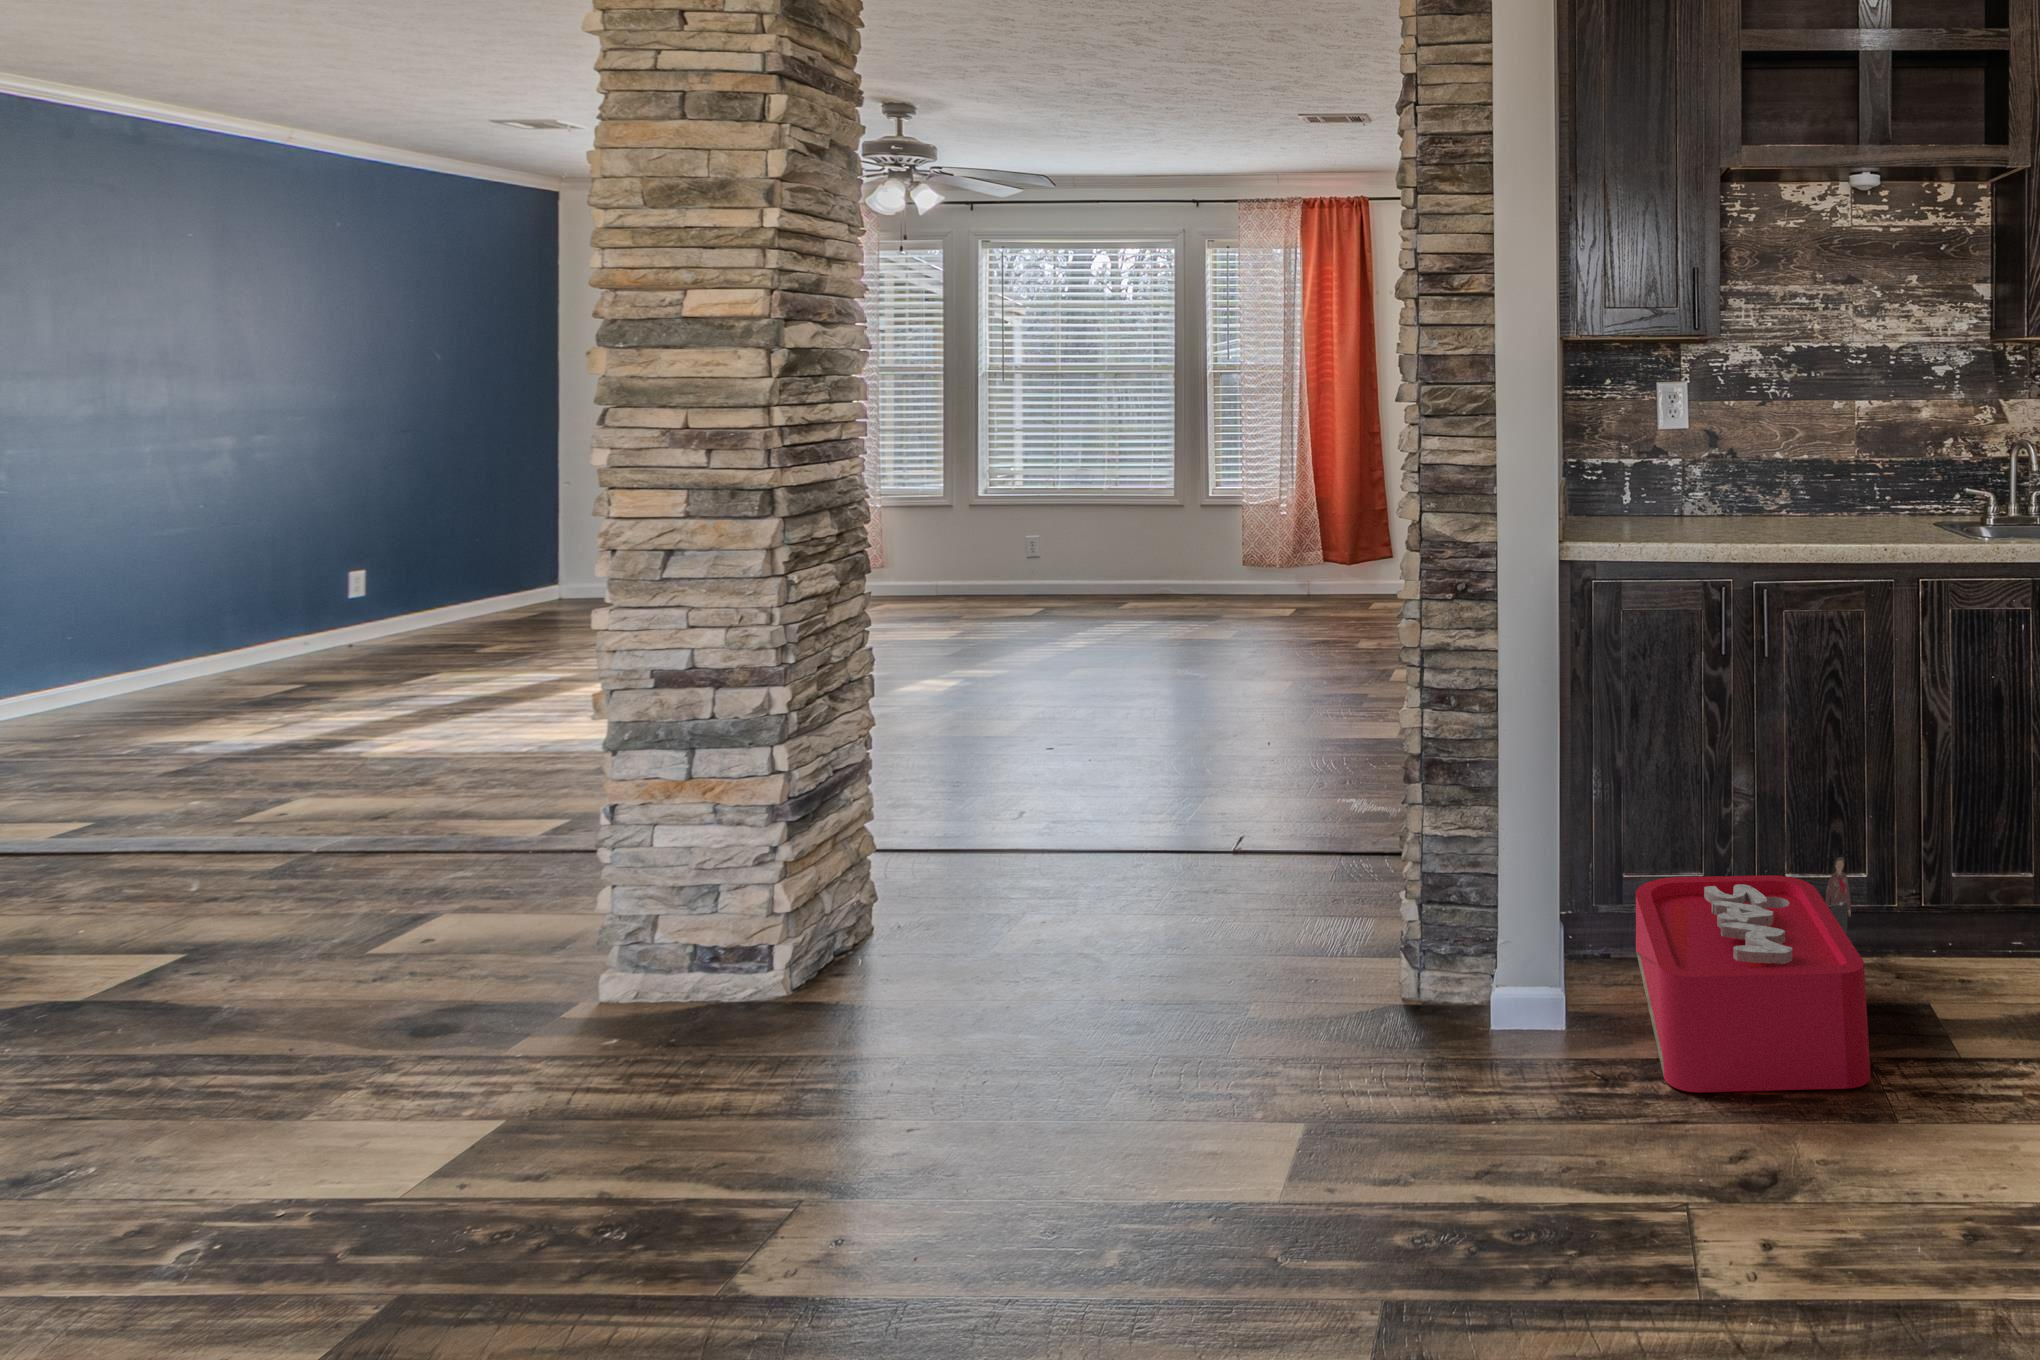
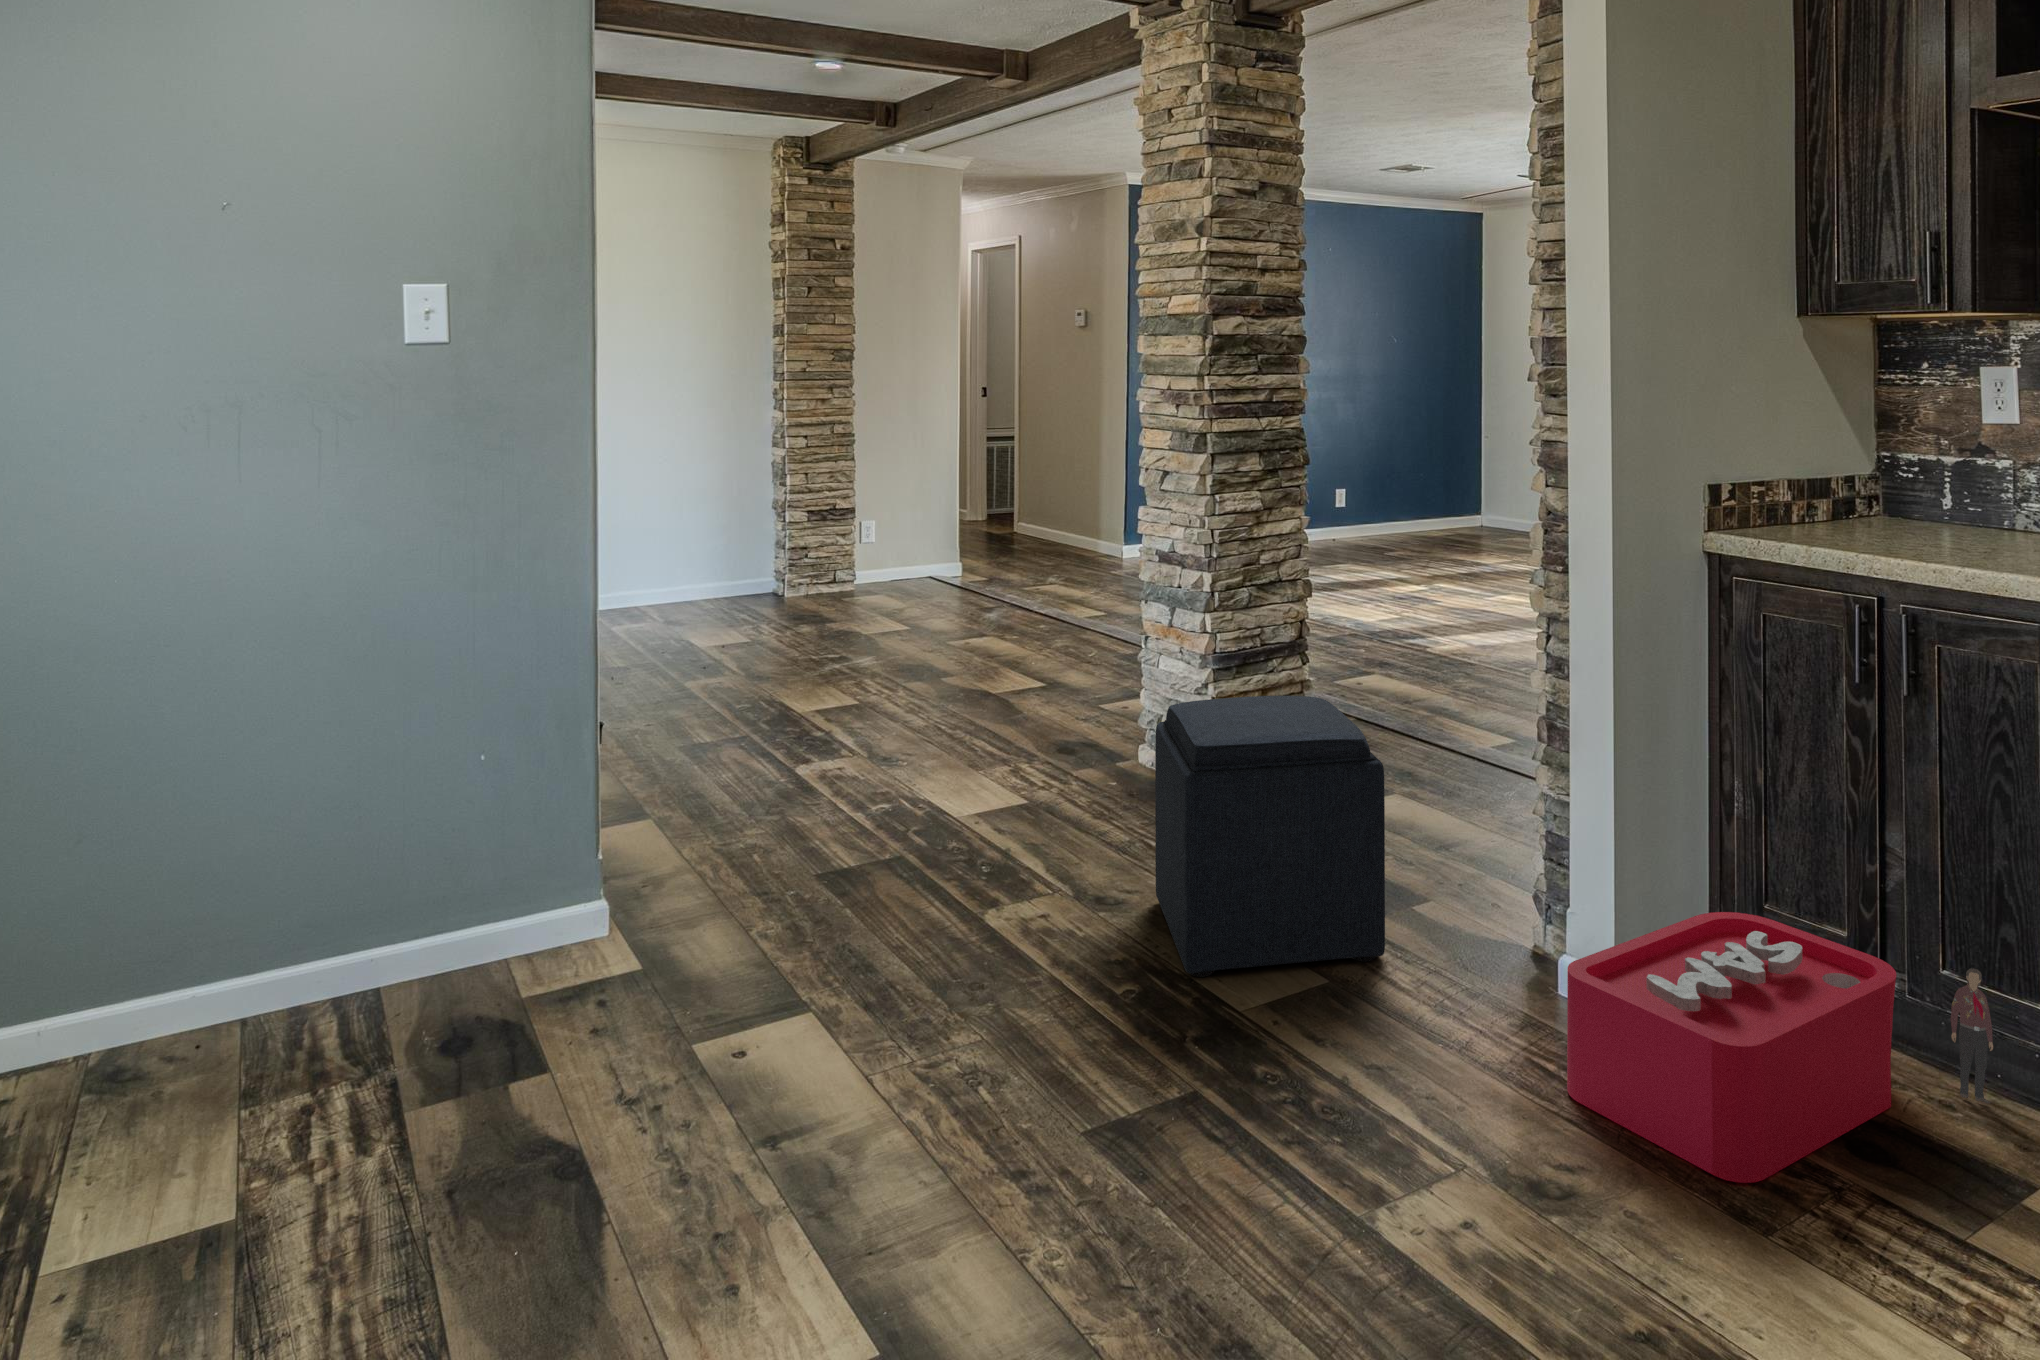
ottoman: none [1003,801,1351,1185] -> present [1155,696,1385,977]

